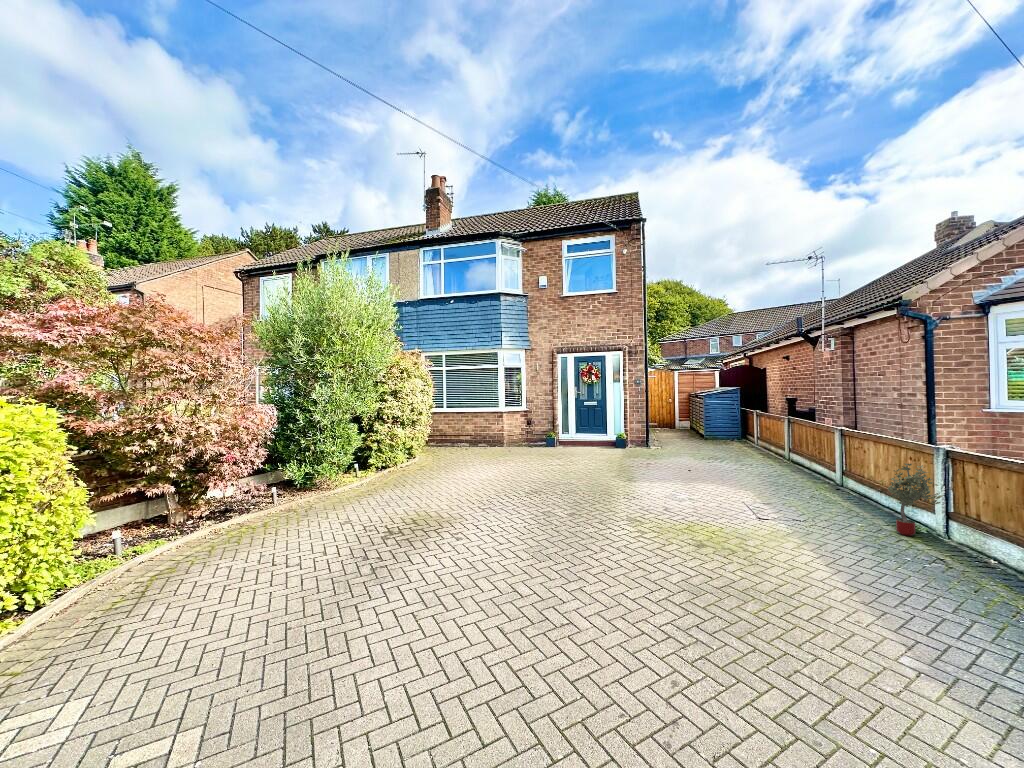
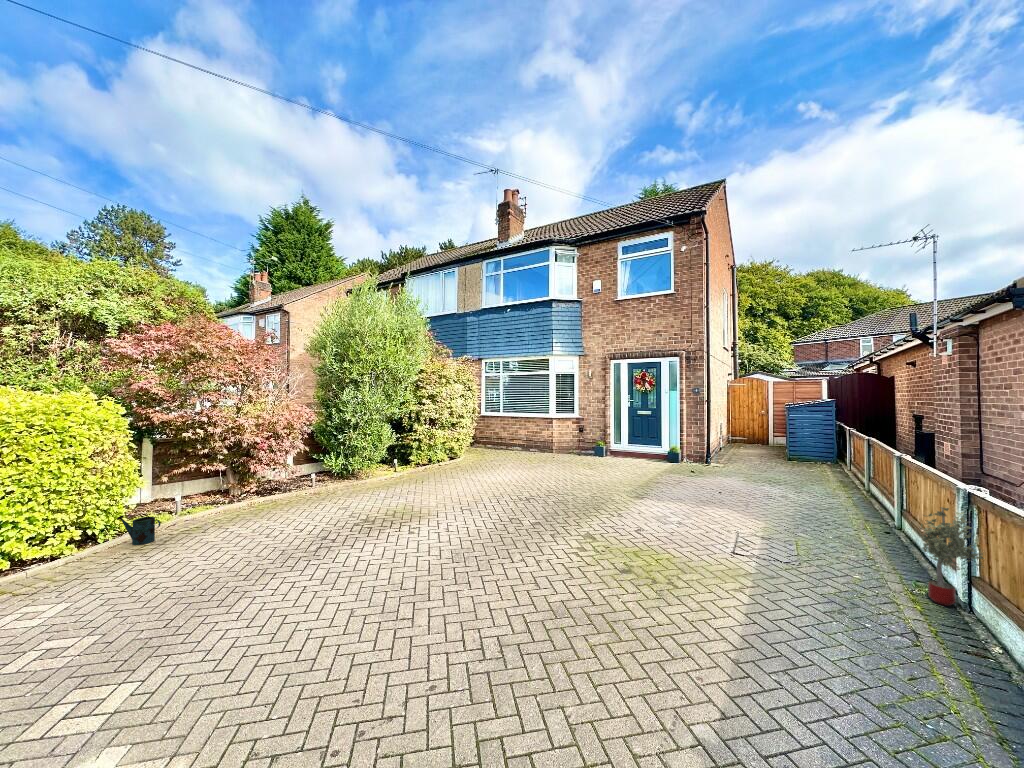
watering can: none [62,560,133,601] -> present [117,515,161,545]

